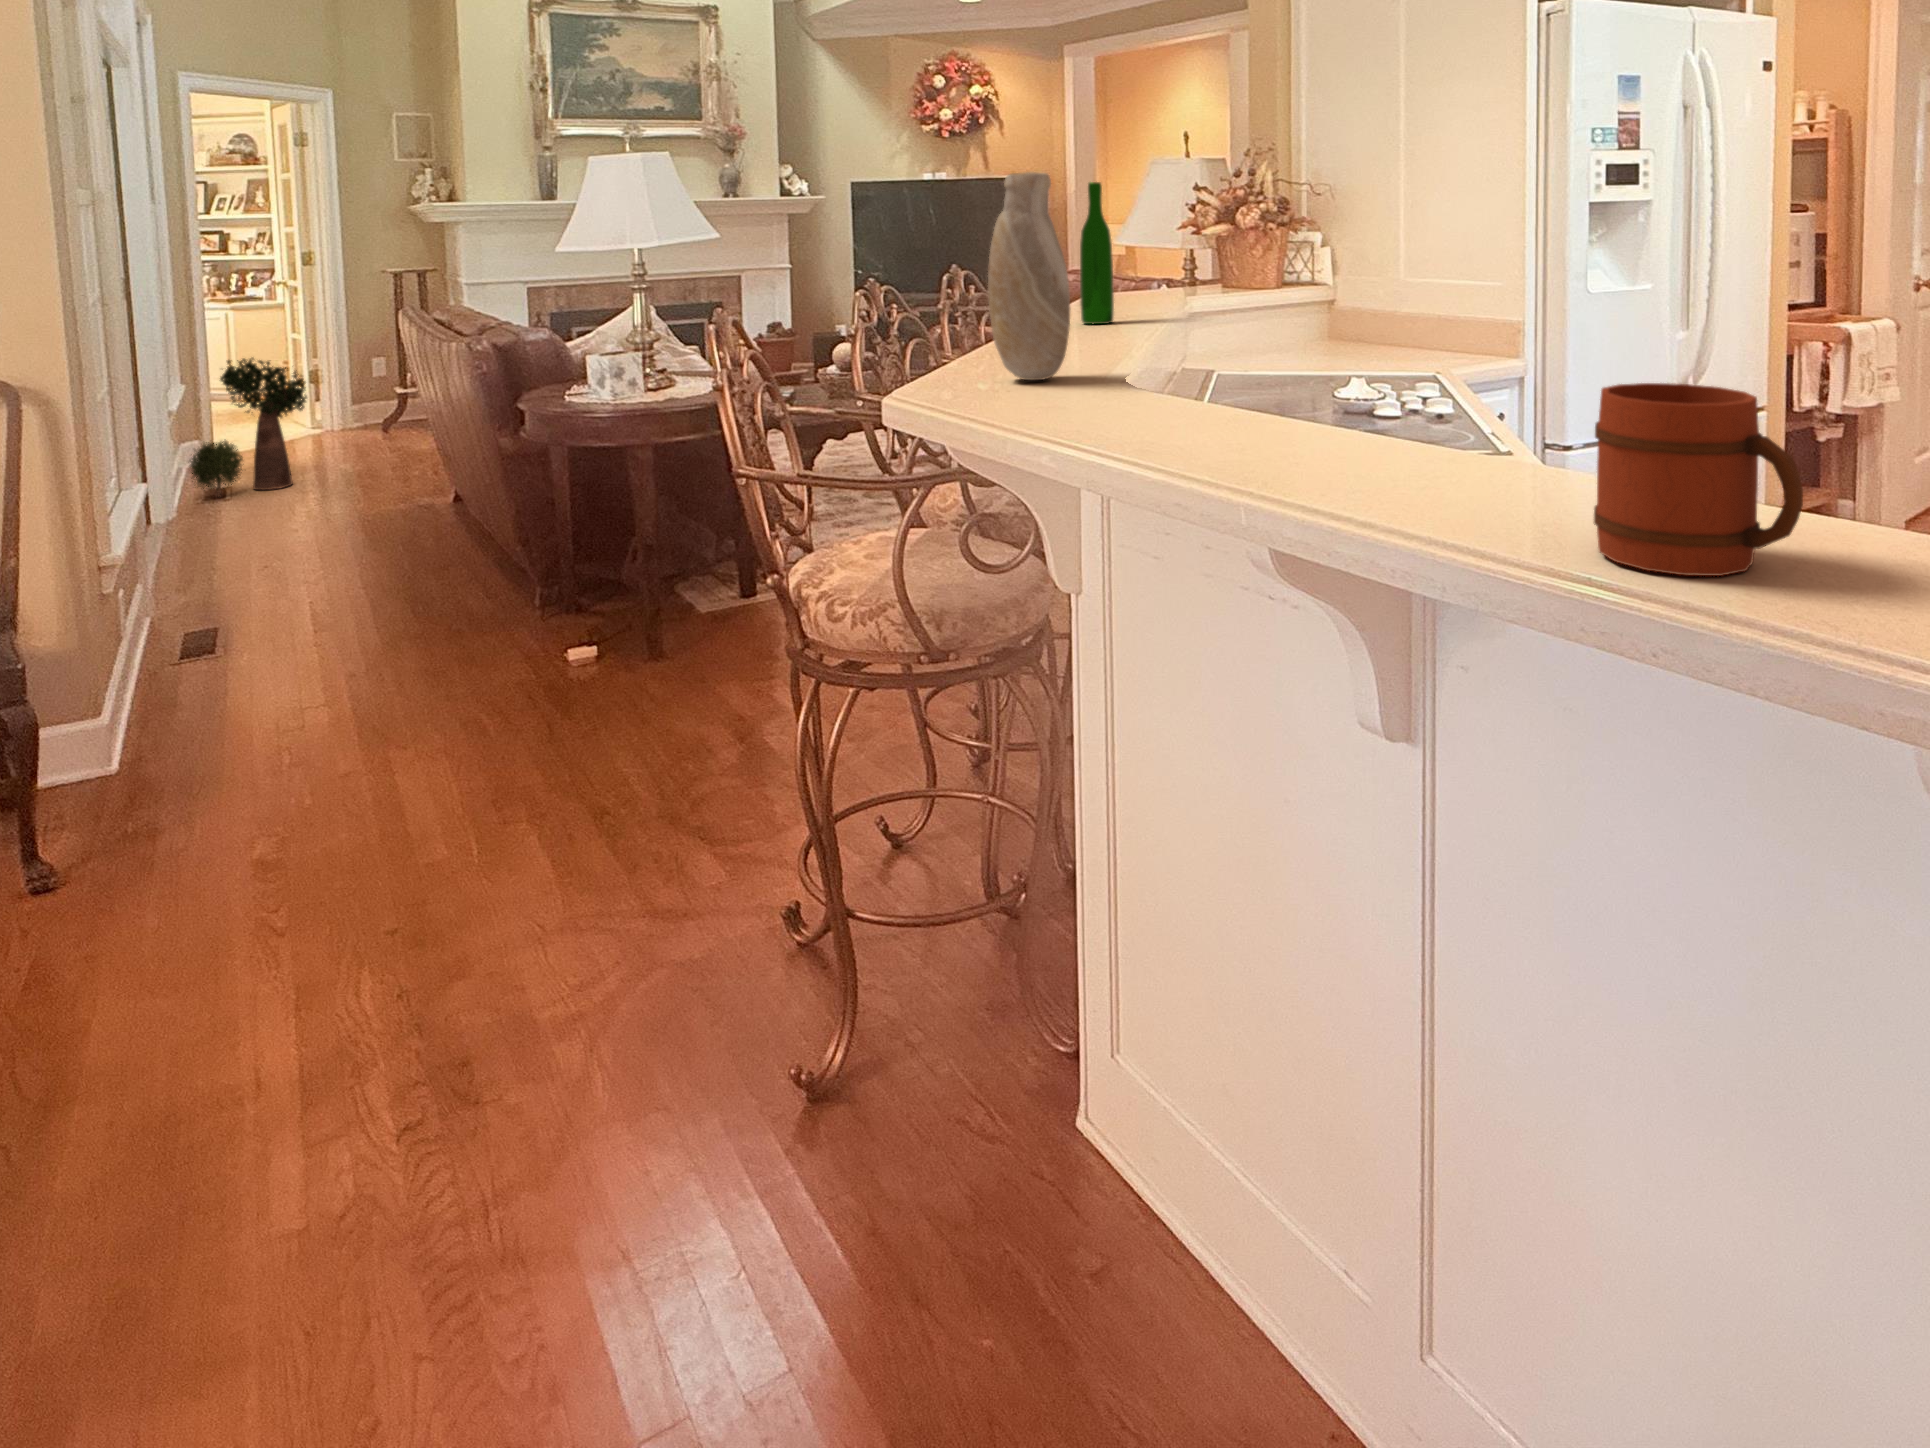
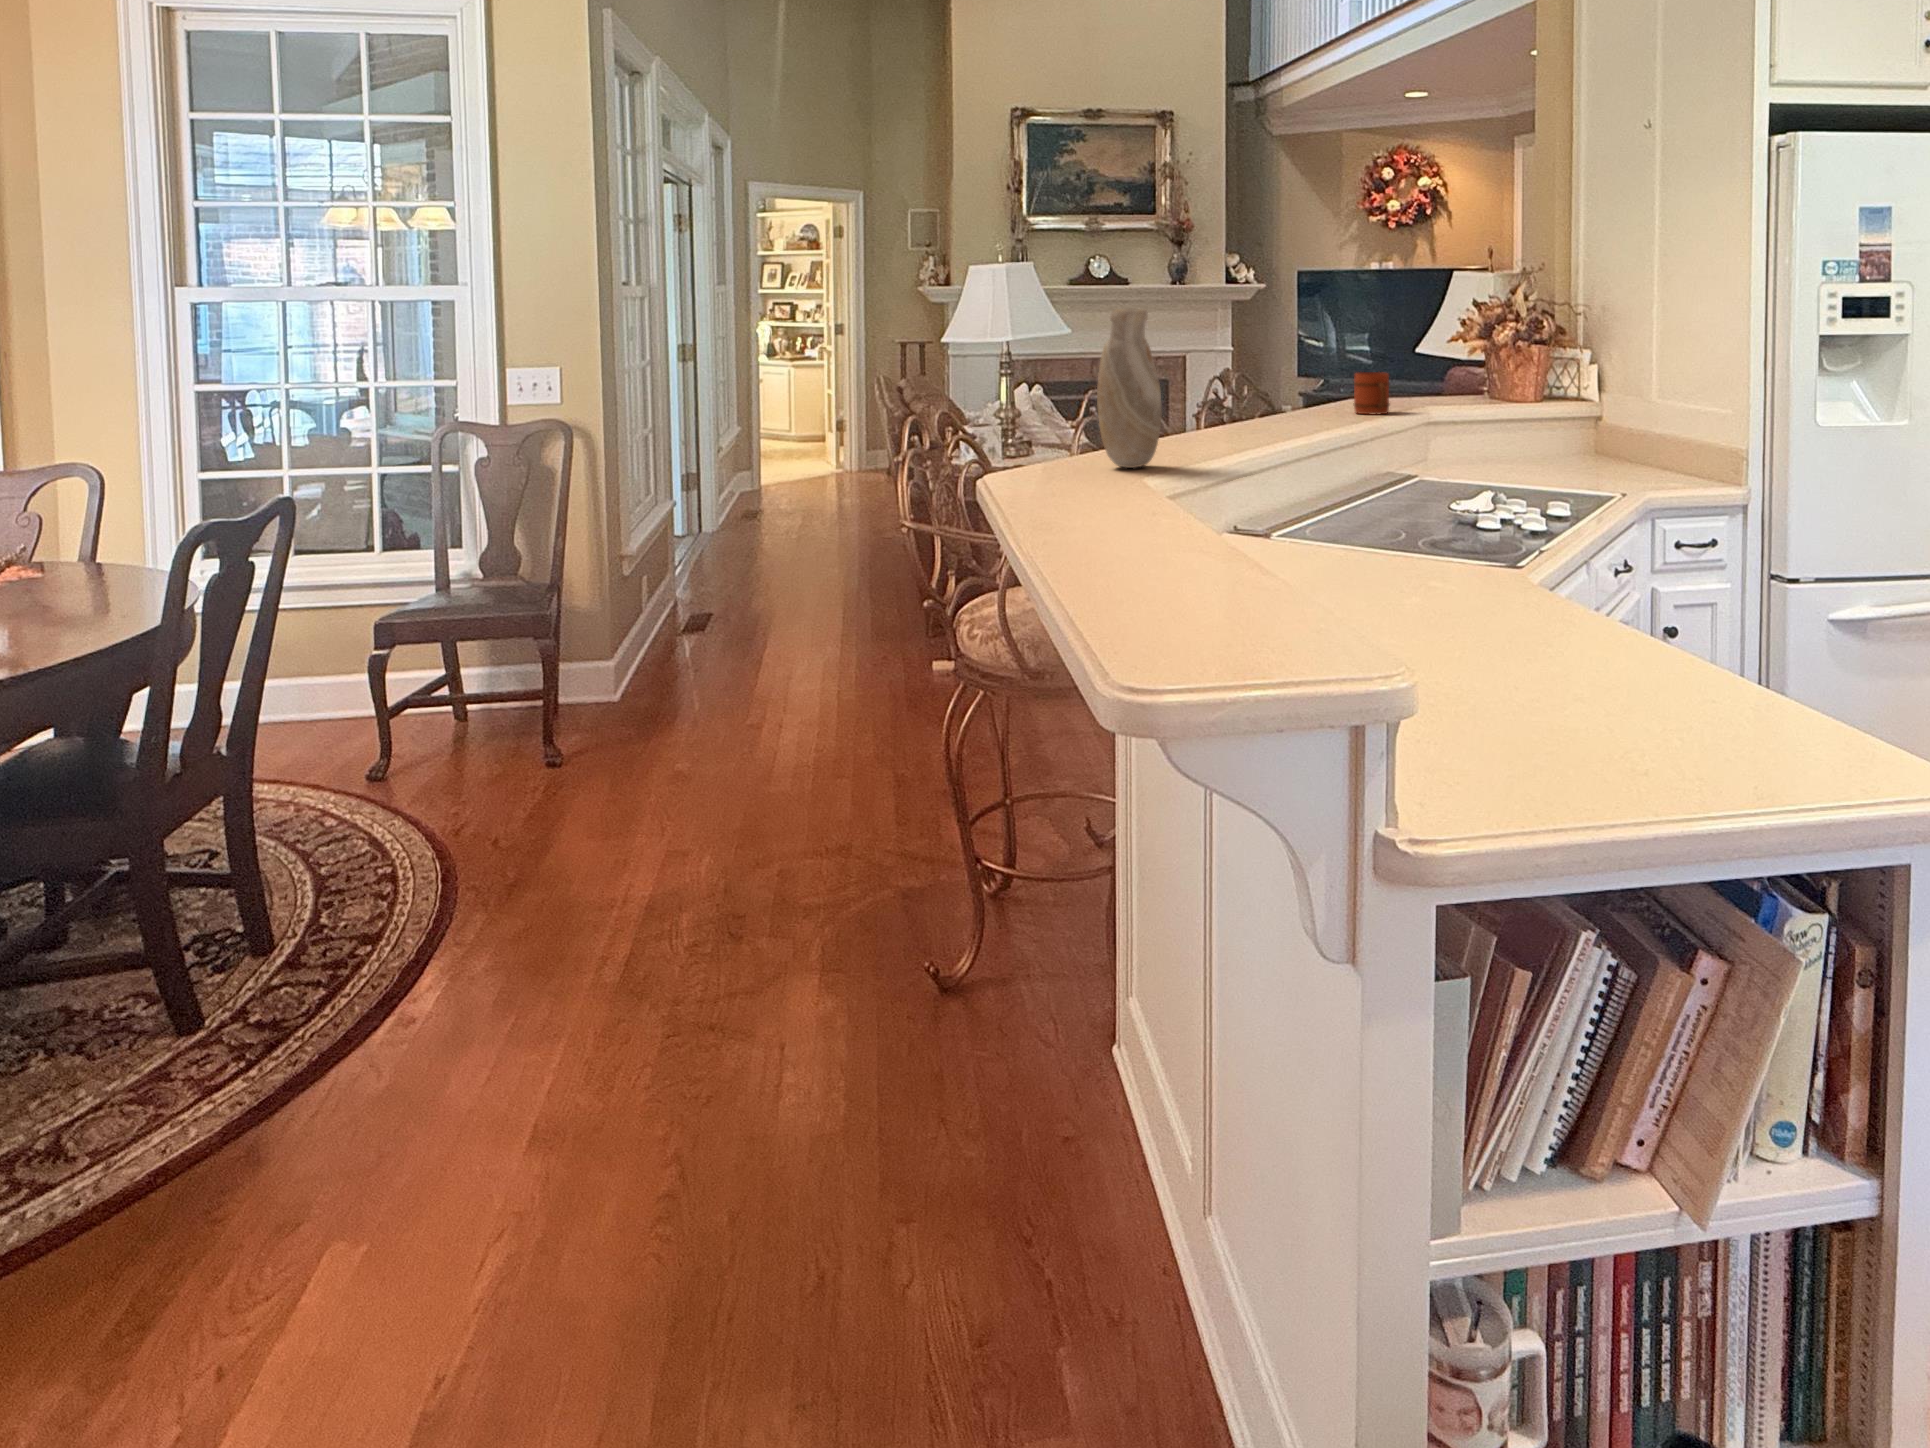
wine bottle: present [1080,182,1114,324] -> none [1291,303,1320,426]
potted plant: present [190,358,307,497] -> none [732,409,821,519]
mug: present [1594,383,1803,576] -> present [1354,372,1390,414]

